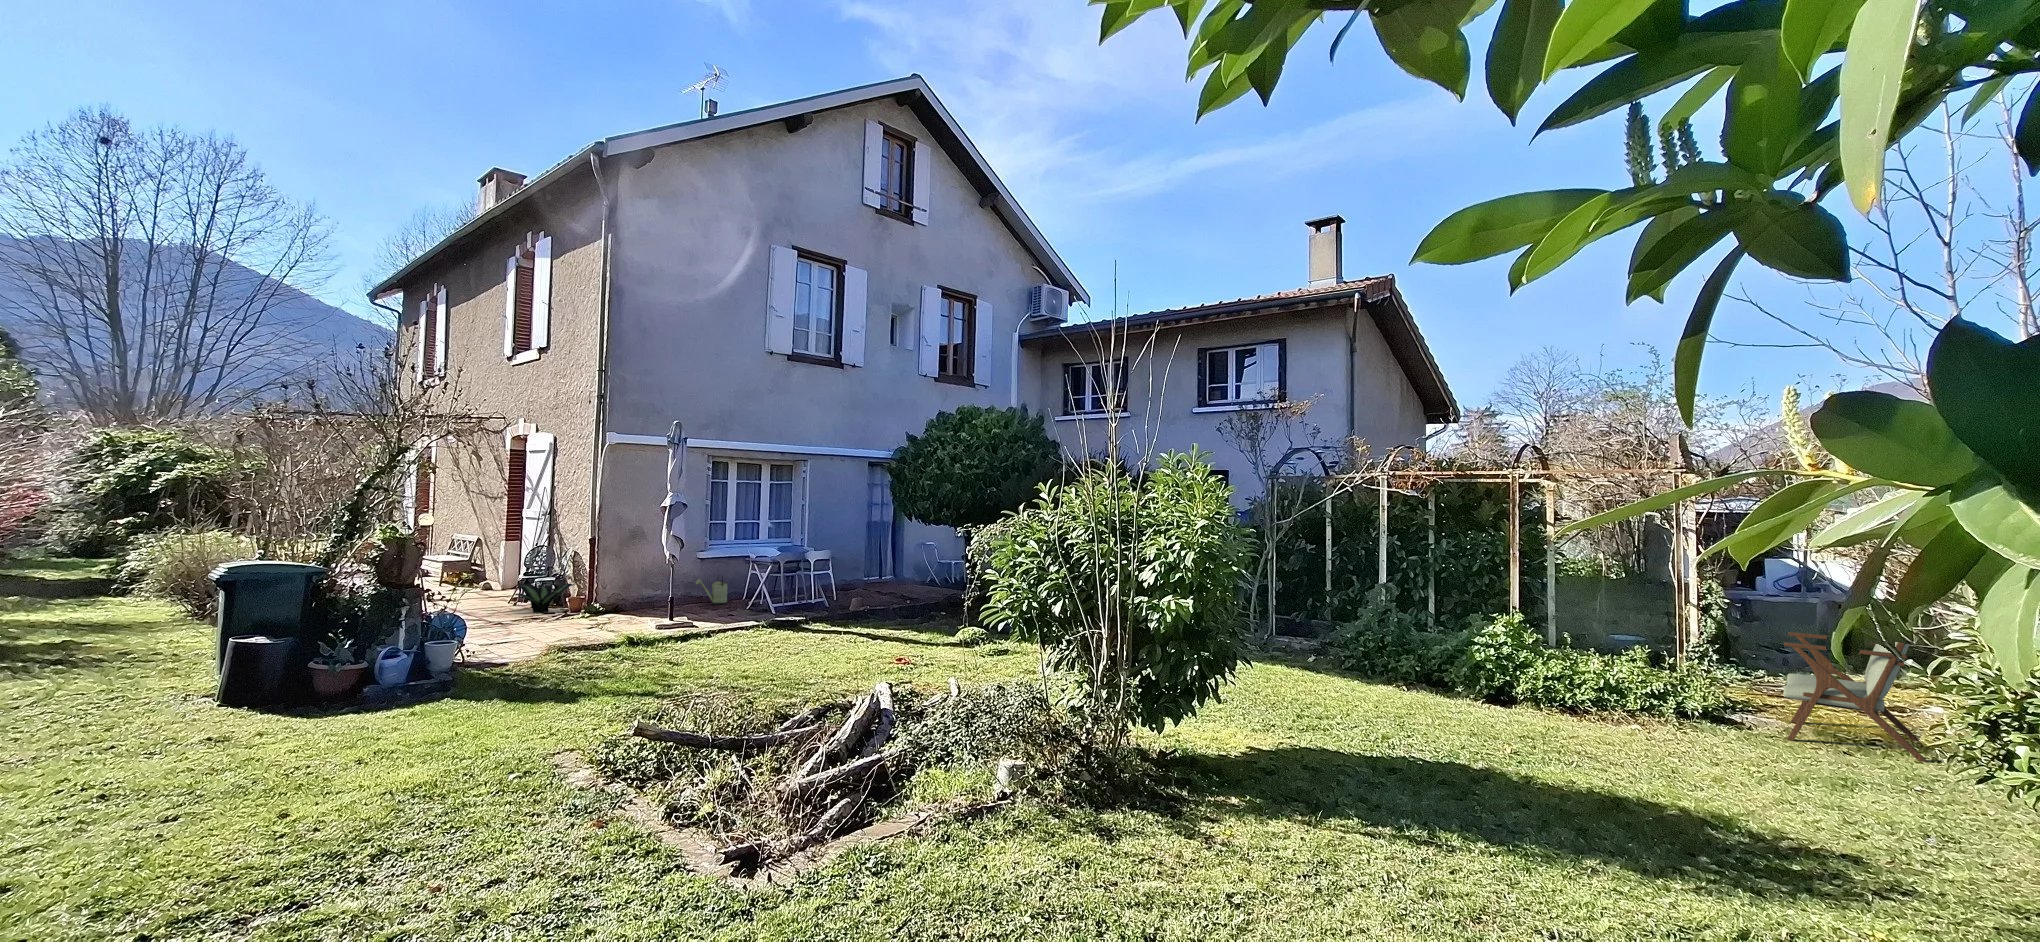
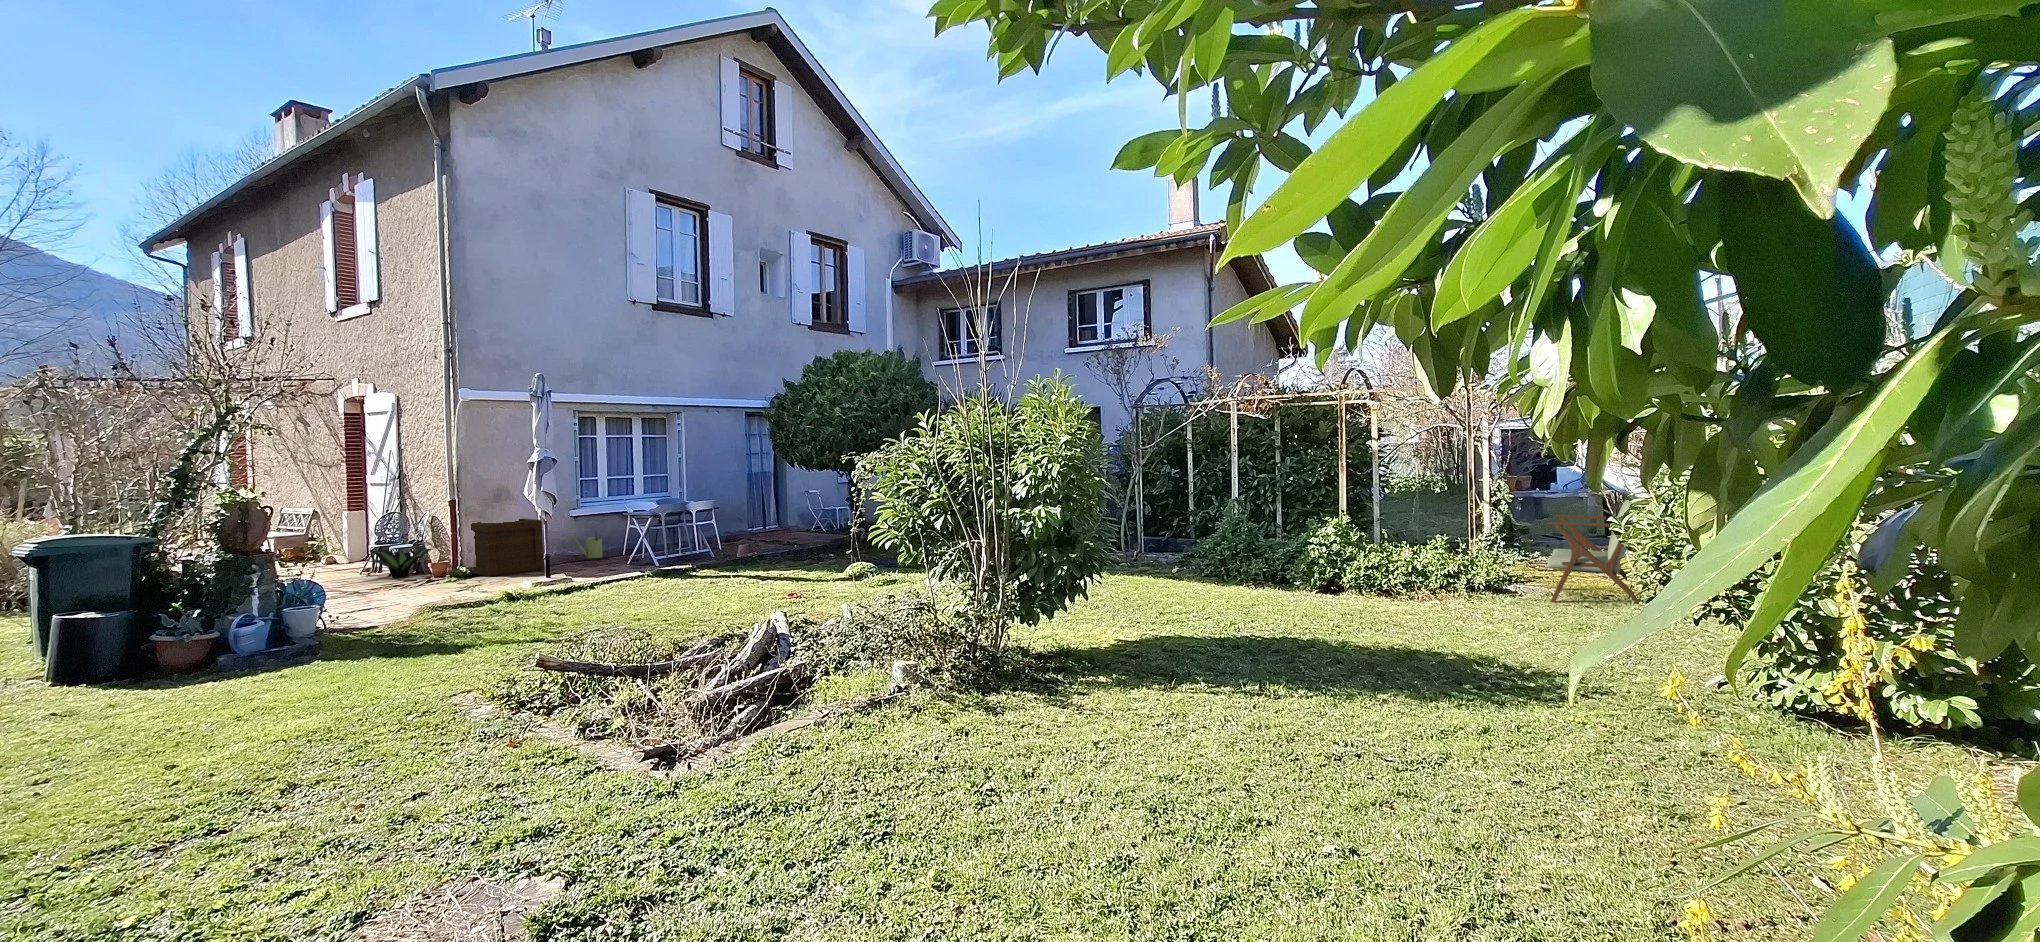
wooden crate: none [600,560,672,617] -> present [468,519,544,577]

